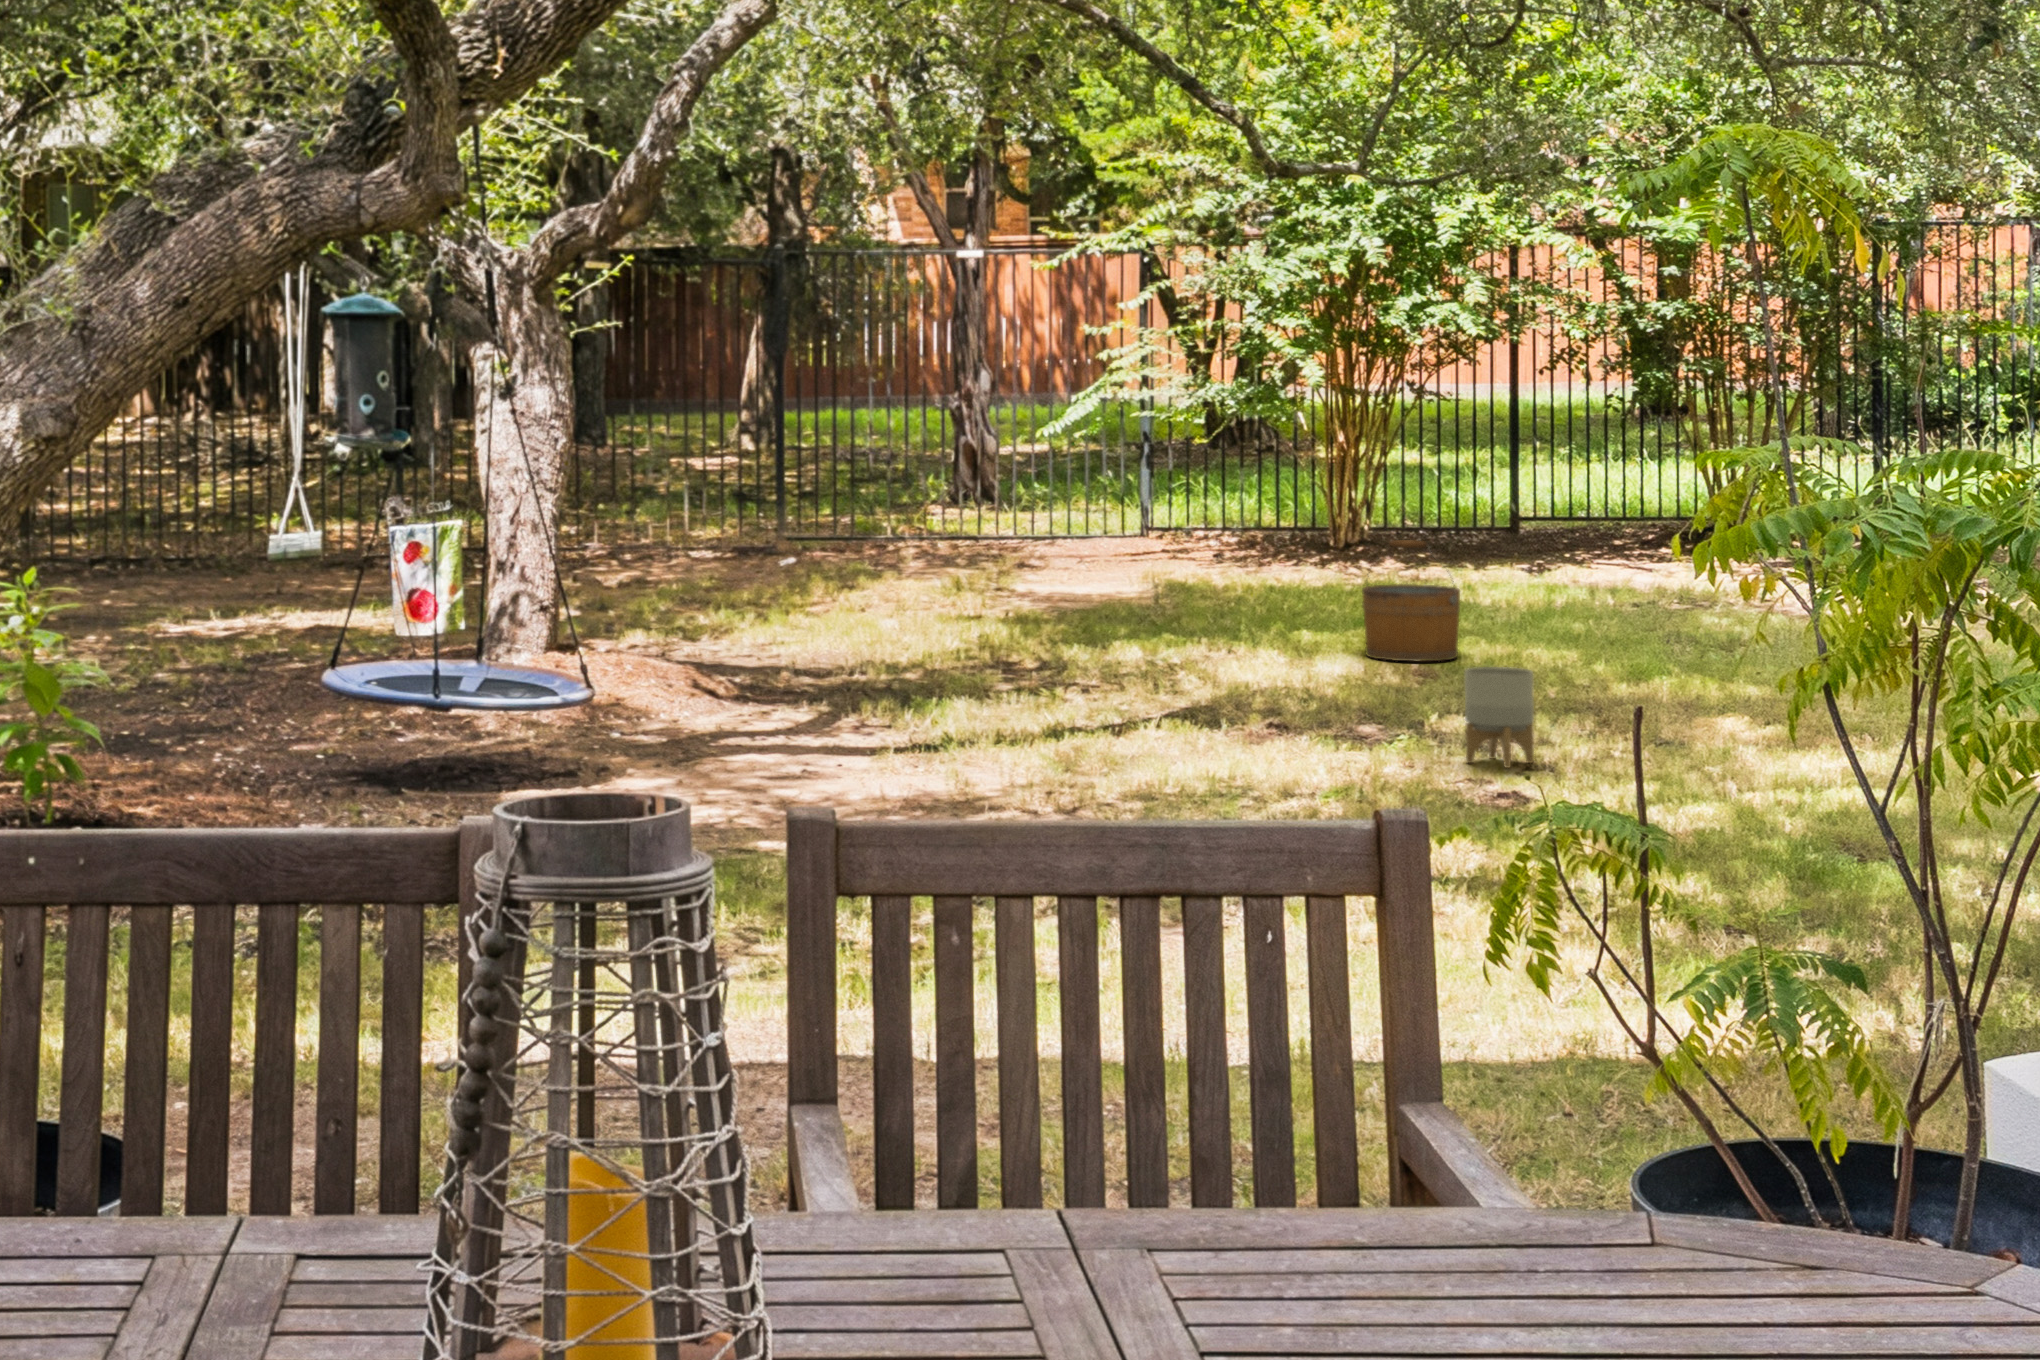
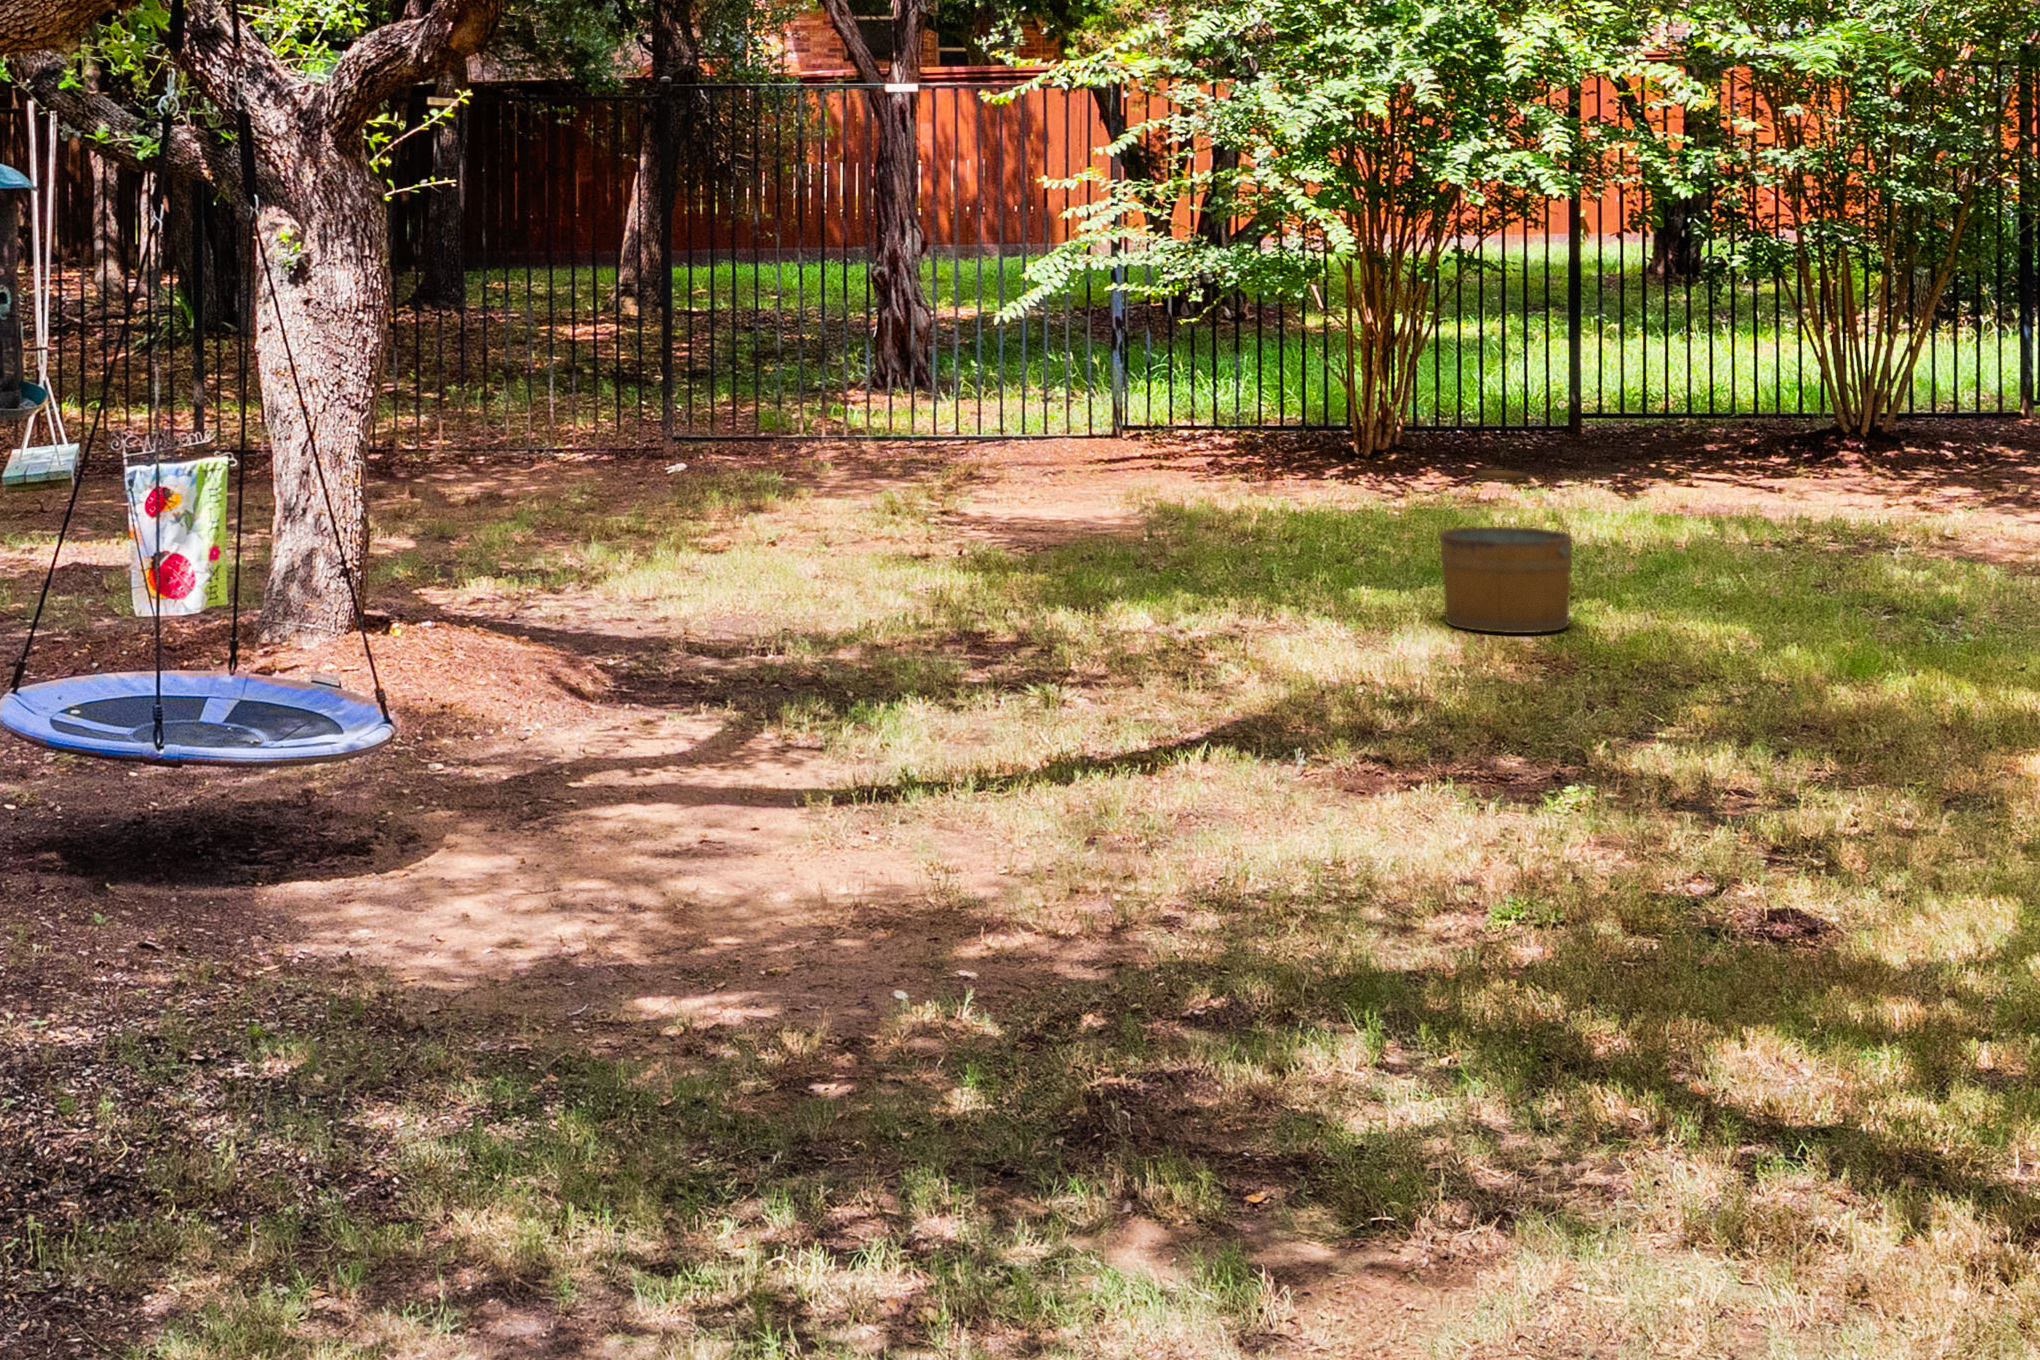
planter: present [1465,667,1534,768] -> none [1630,672,1730,818]

